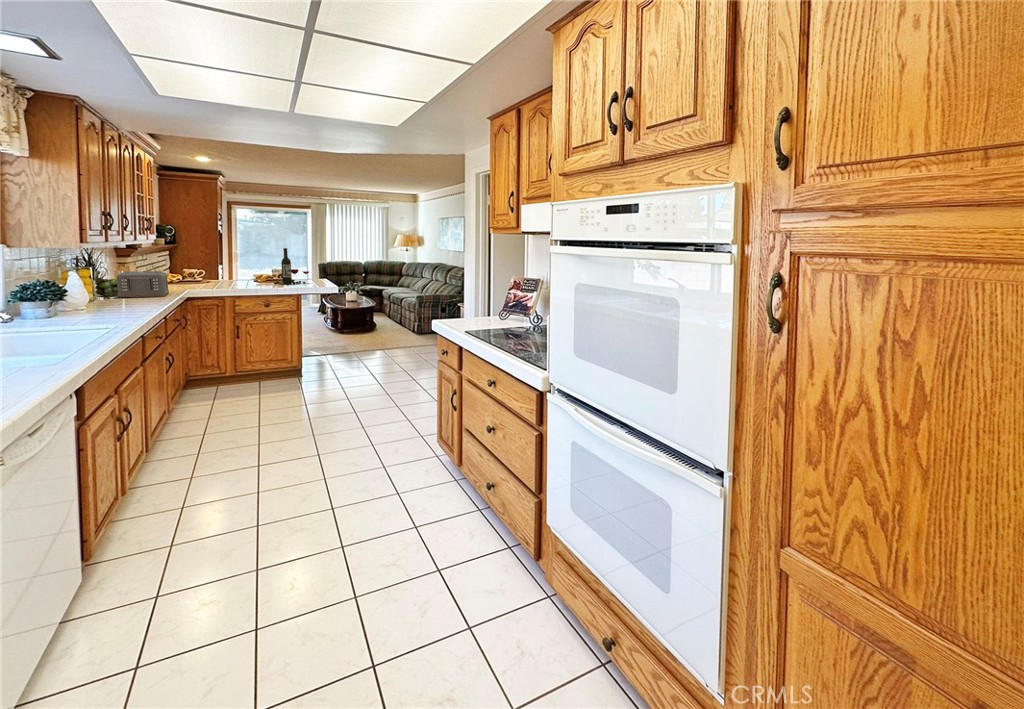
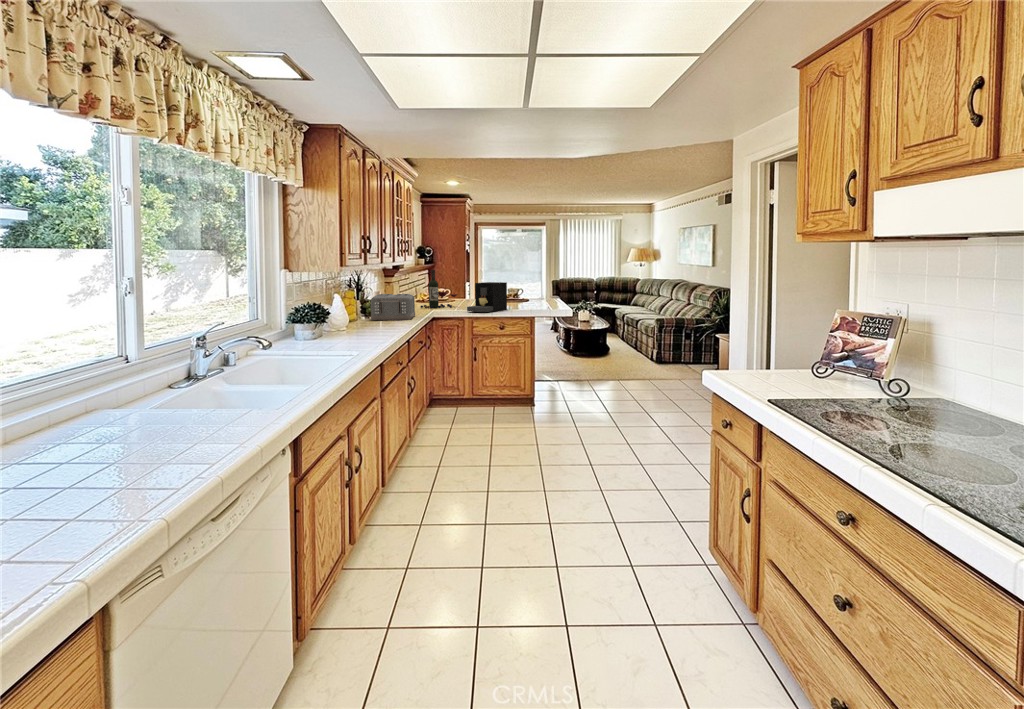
wine bottle: present [274,248,309,285] -> present [420,270,457,308]
coffee maker: none [226,261,268,289] -> present [467,282,507,312]

